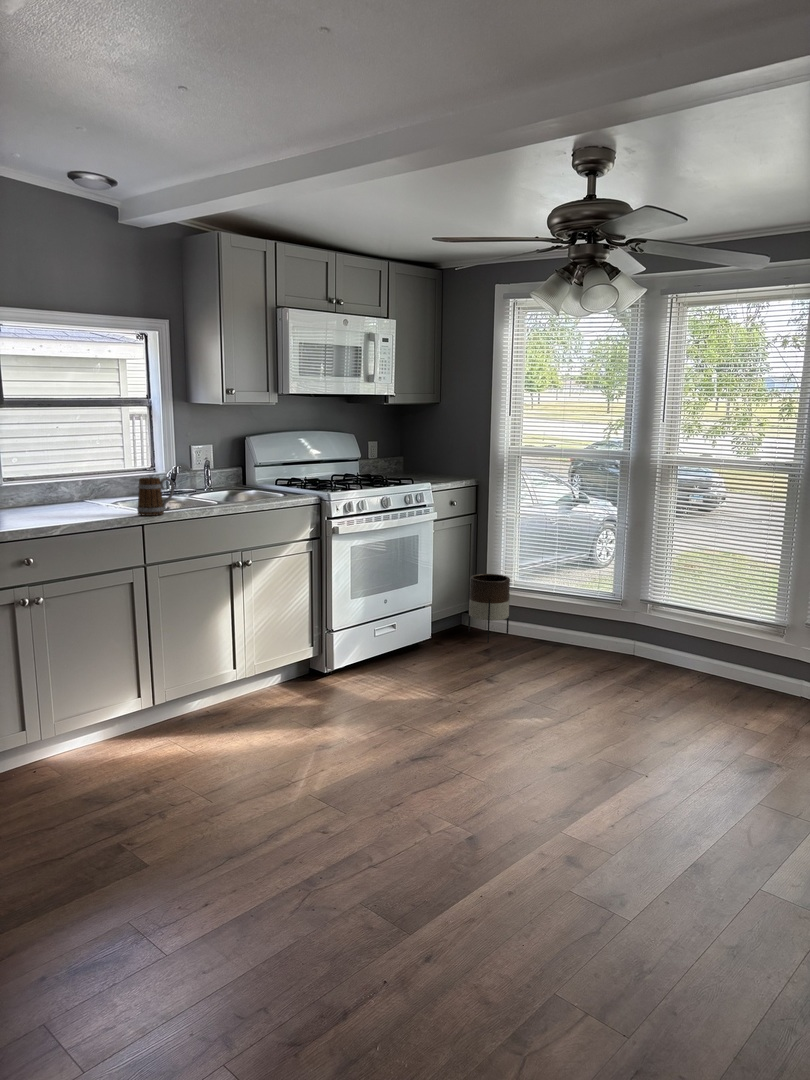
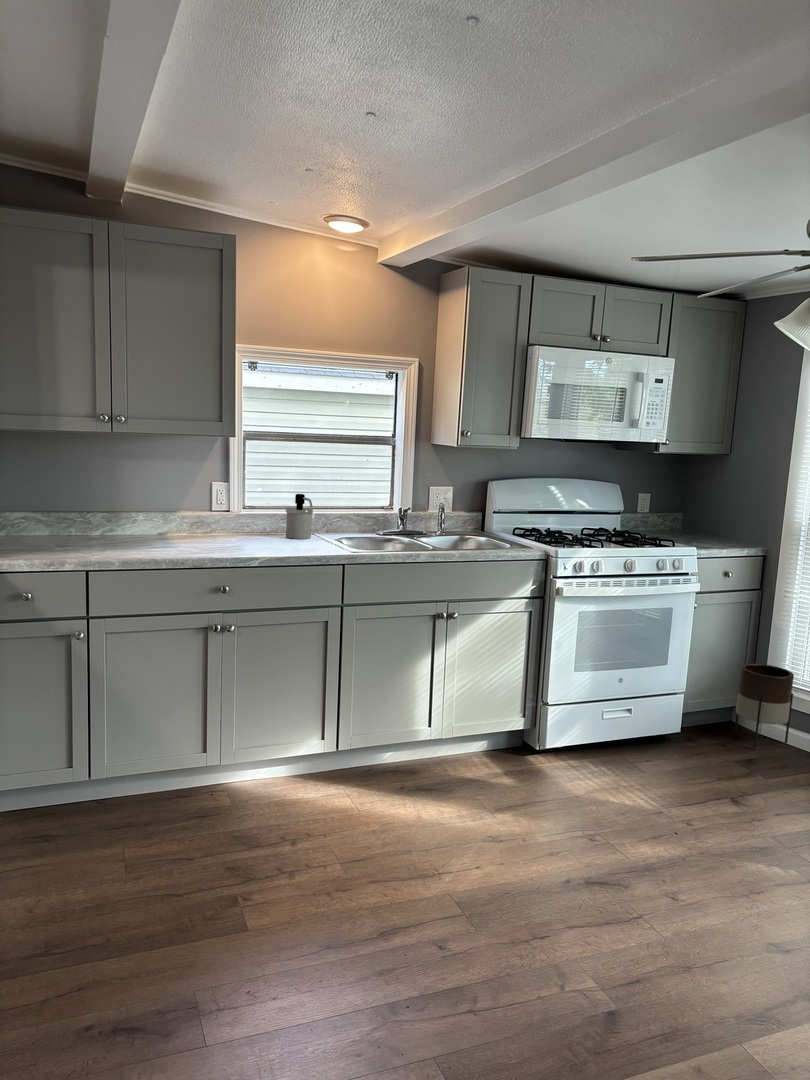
soap dispenser: none [59,461,92,507] -> present [286,494,313,539]
mug: present [137,477,174,516] -> none [338,517,377,556]

